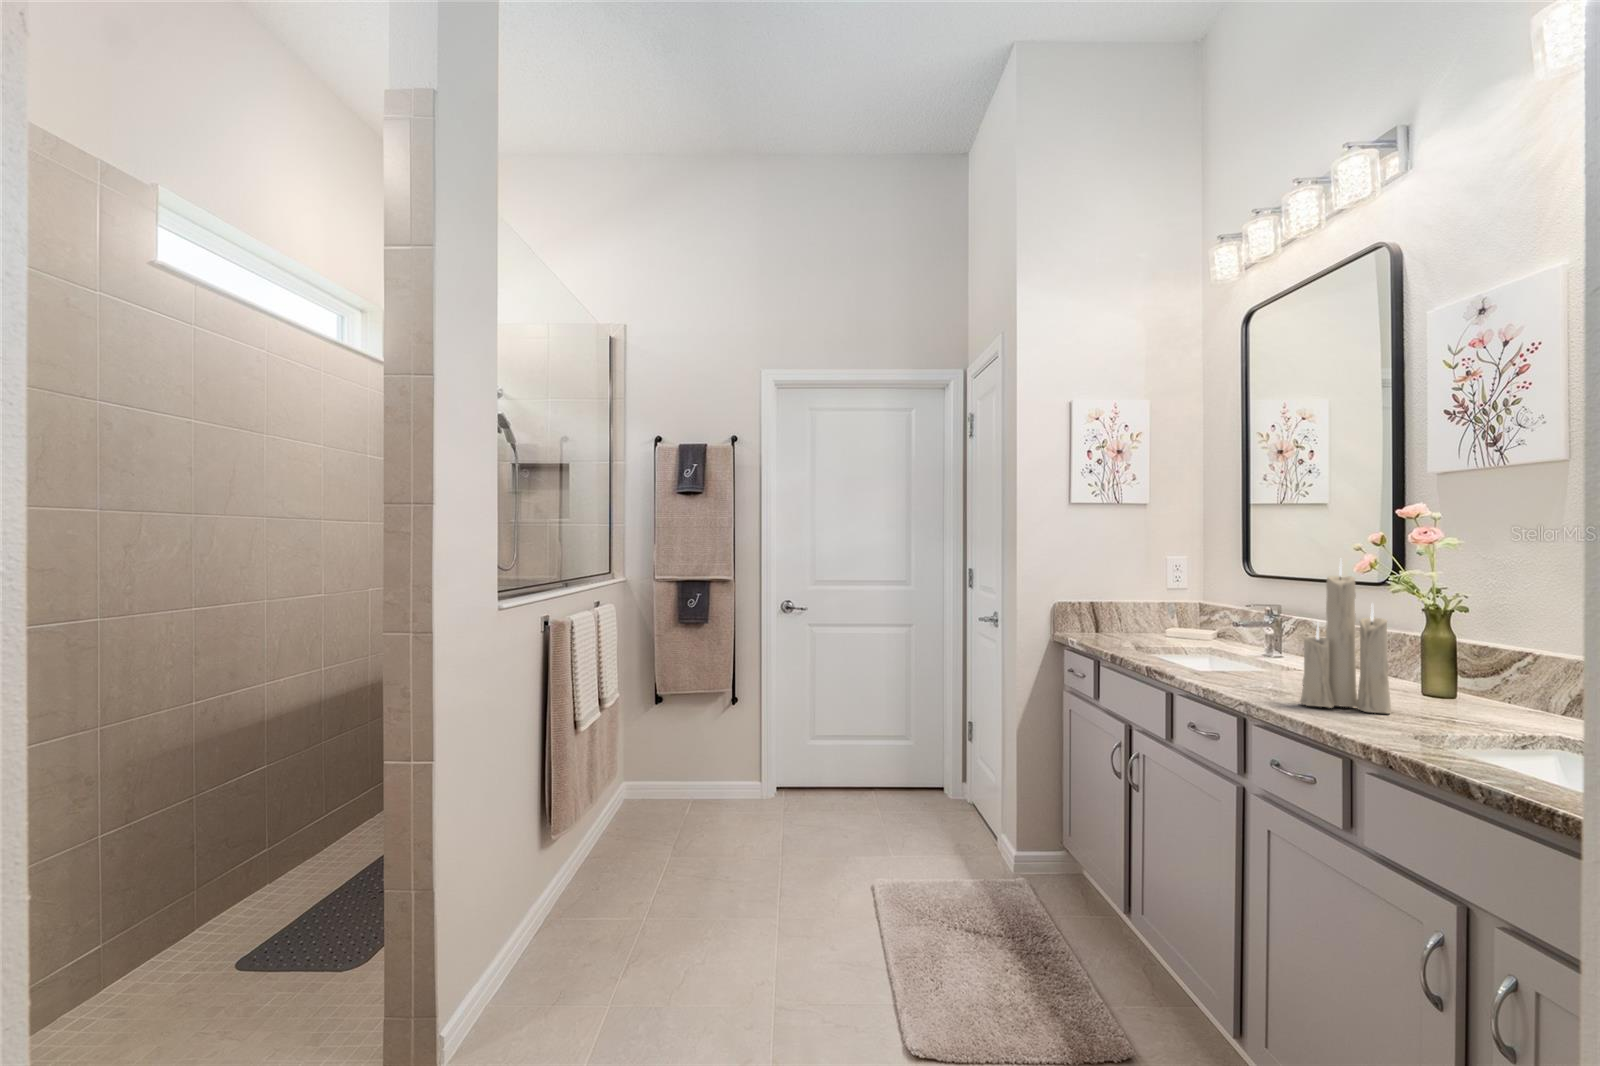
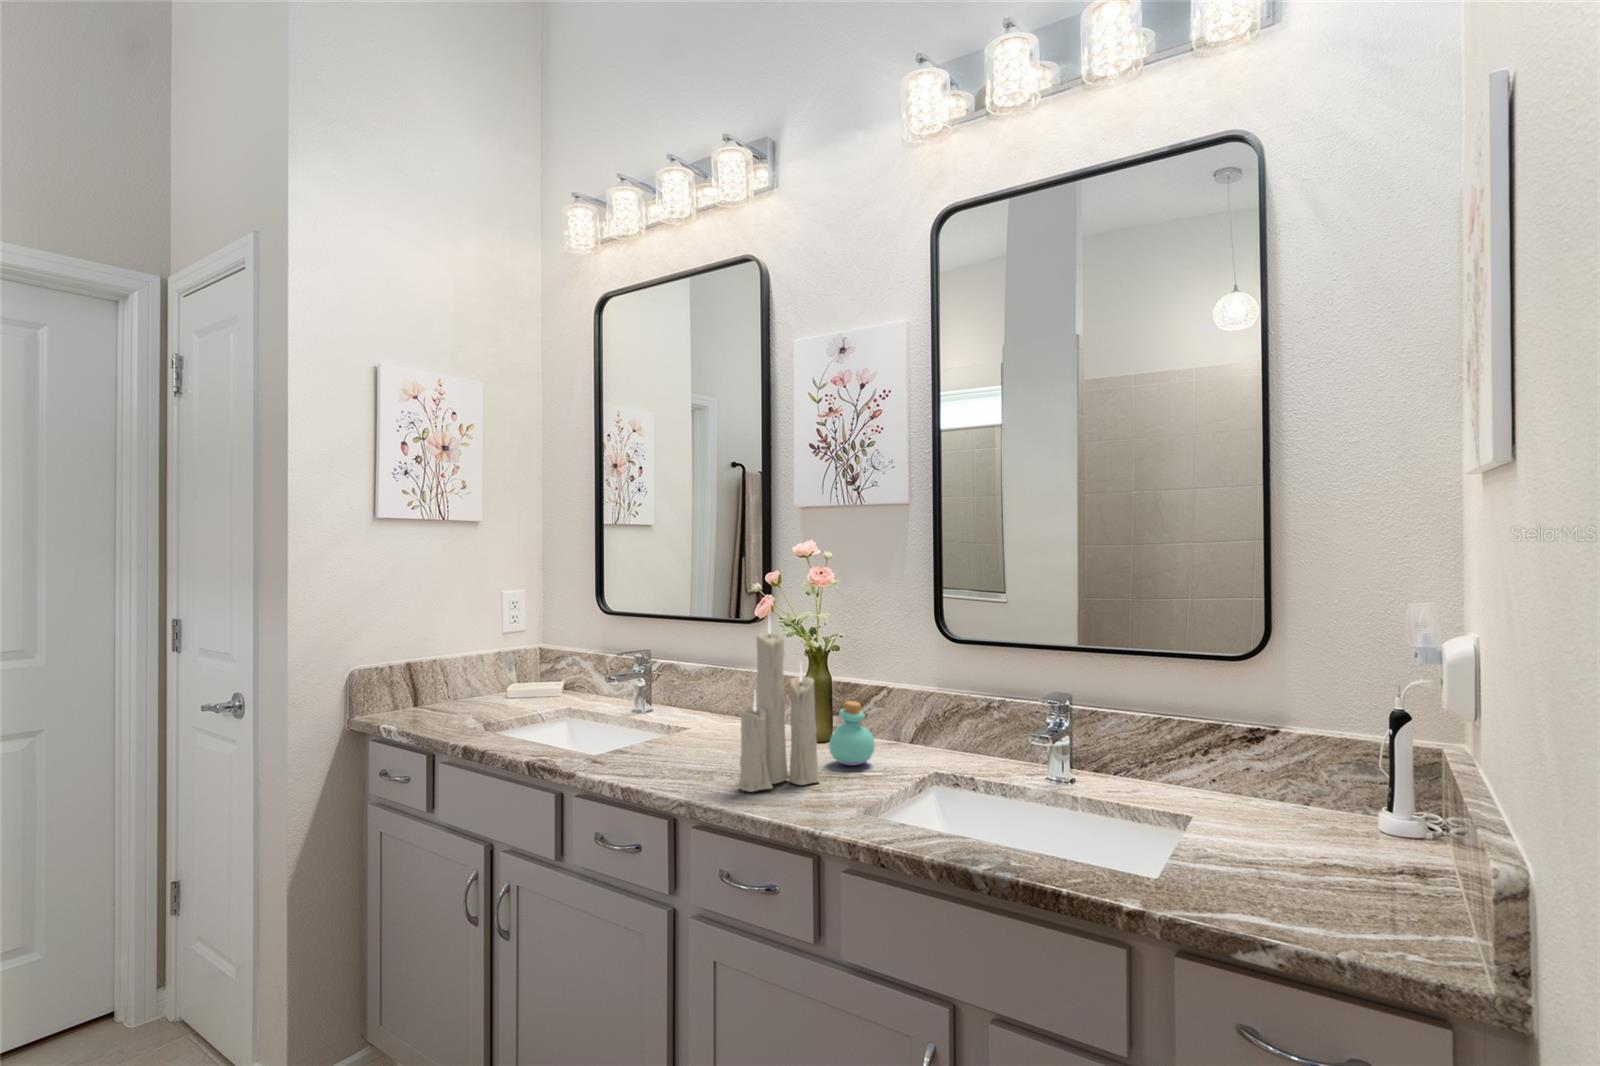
perfume bottle: none [1419,651,1477,713] -> present [829,701,875,765]

